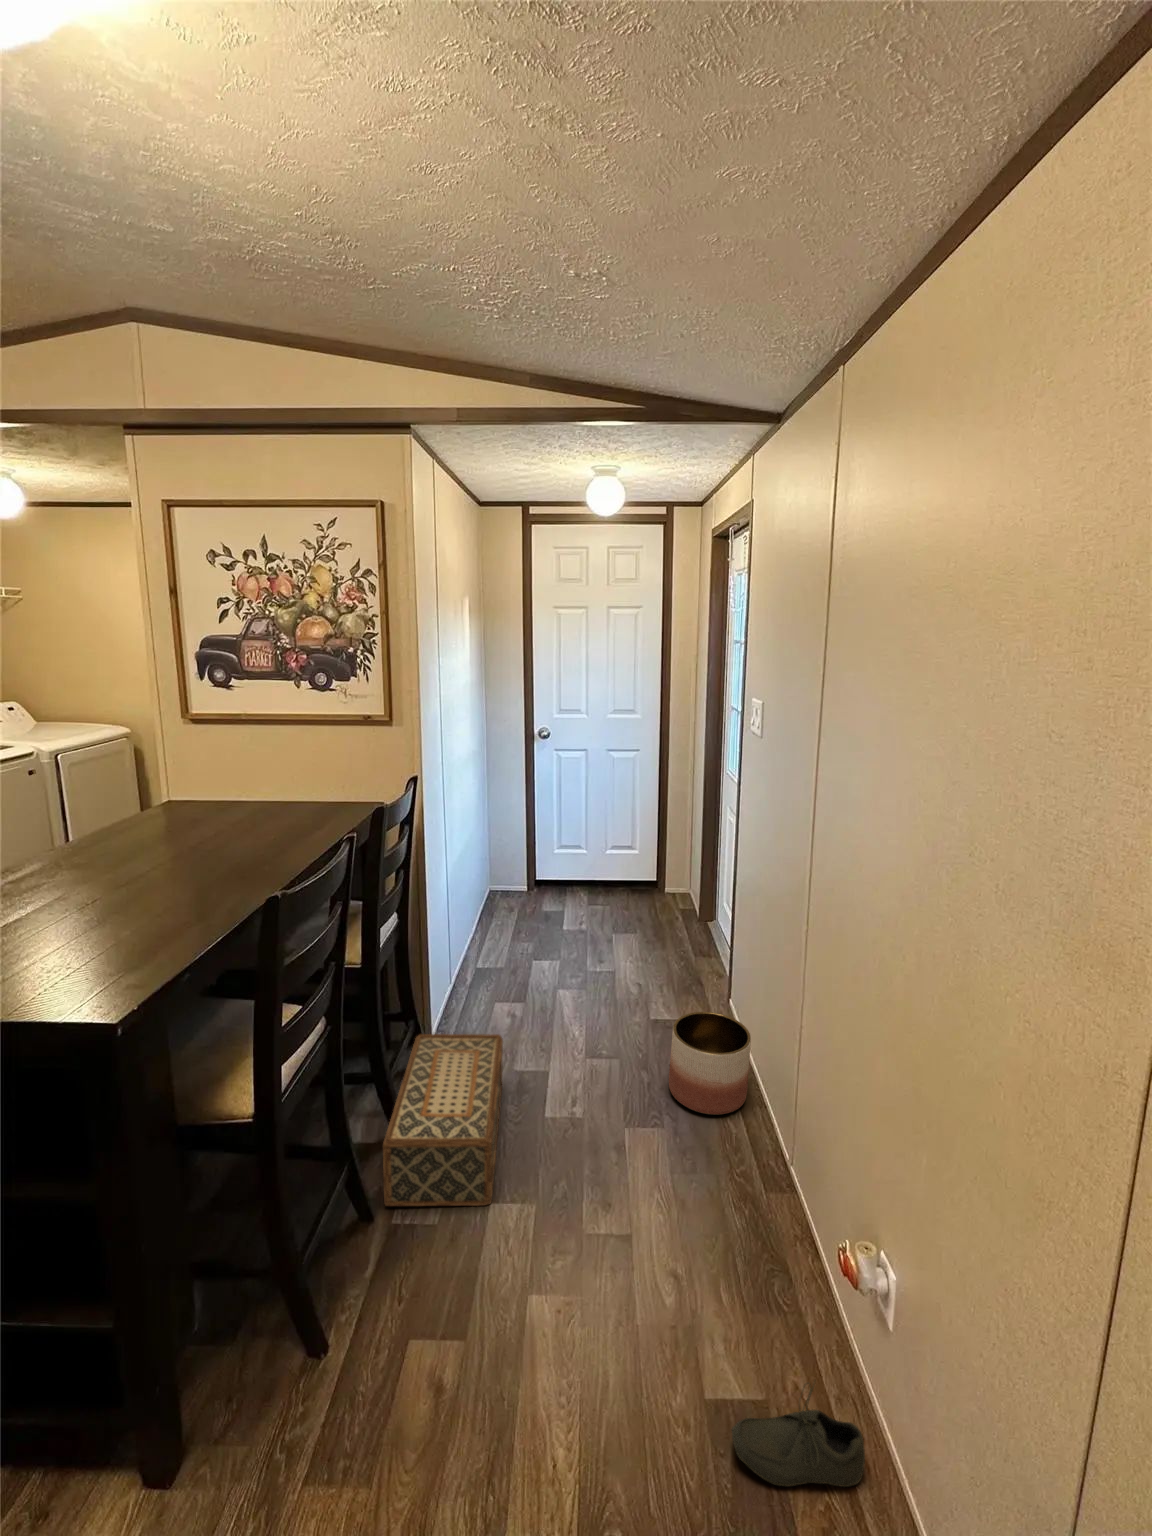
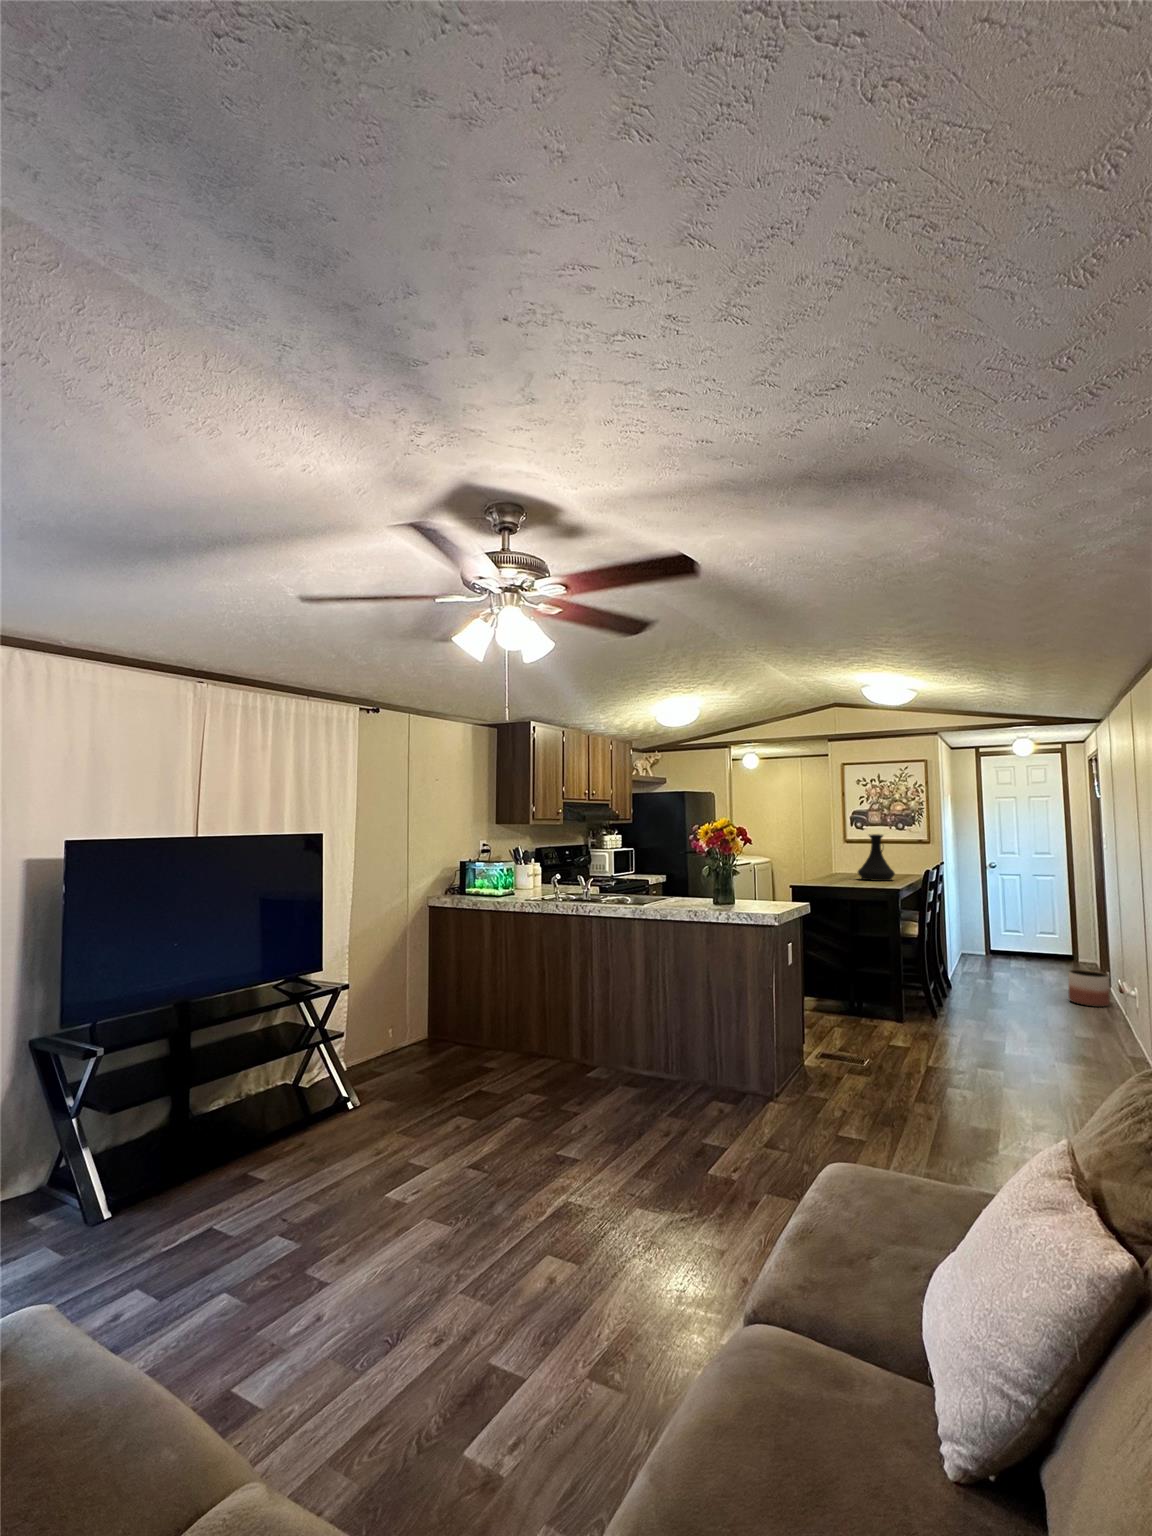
vase: none [57,739,206,923] -> present [857,834,895,881]
woven basket: present [383,1034,503,1206] -> none [946,965,988,1007]
shoe: present [732,1383,865,1487] -> none [1079,1019,1126,1043]

